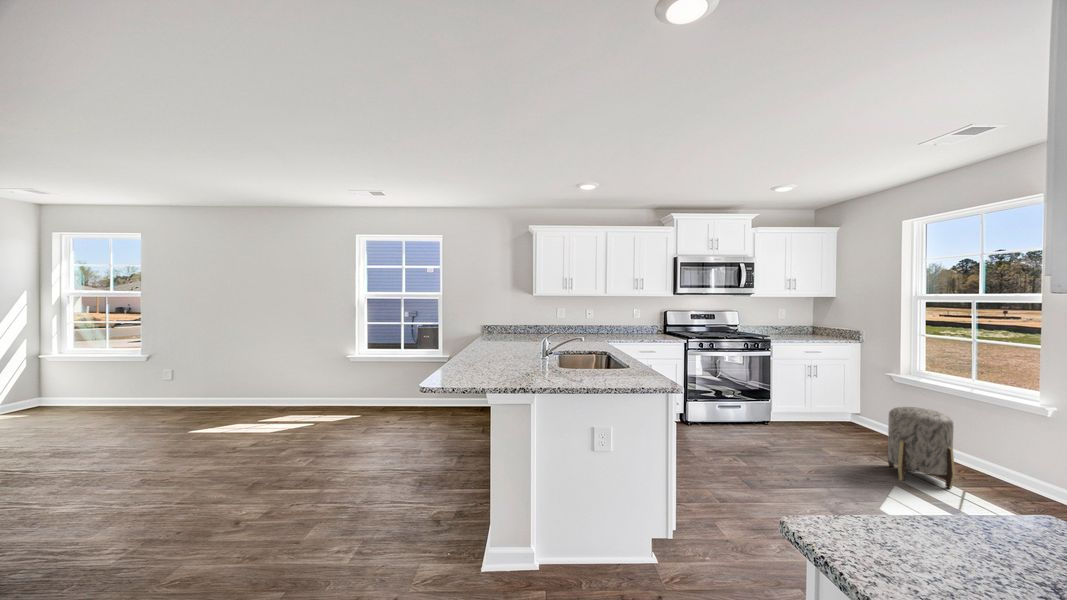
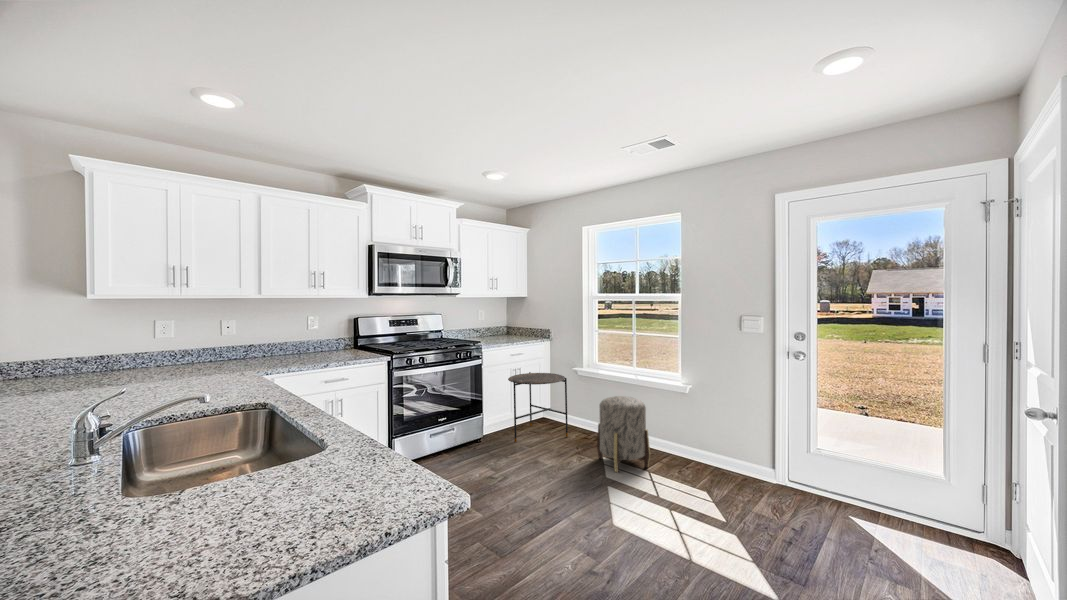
side table: none [797,372,866,442] -> present [508,372,568,442]

